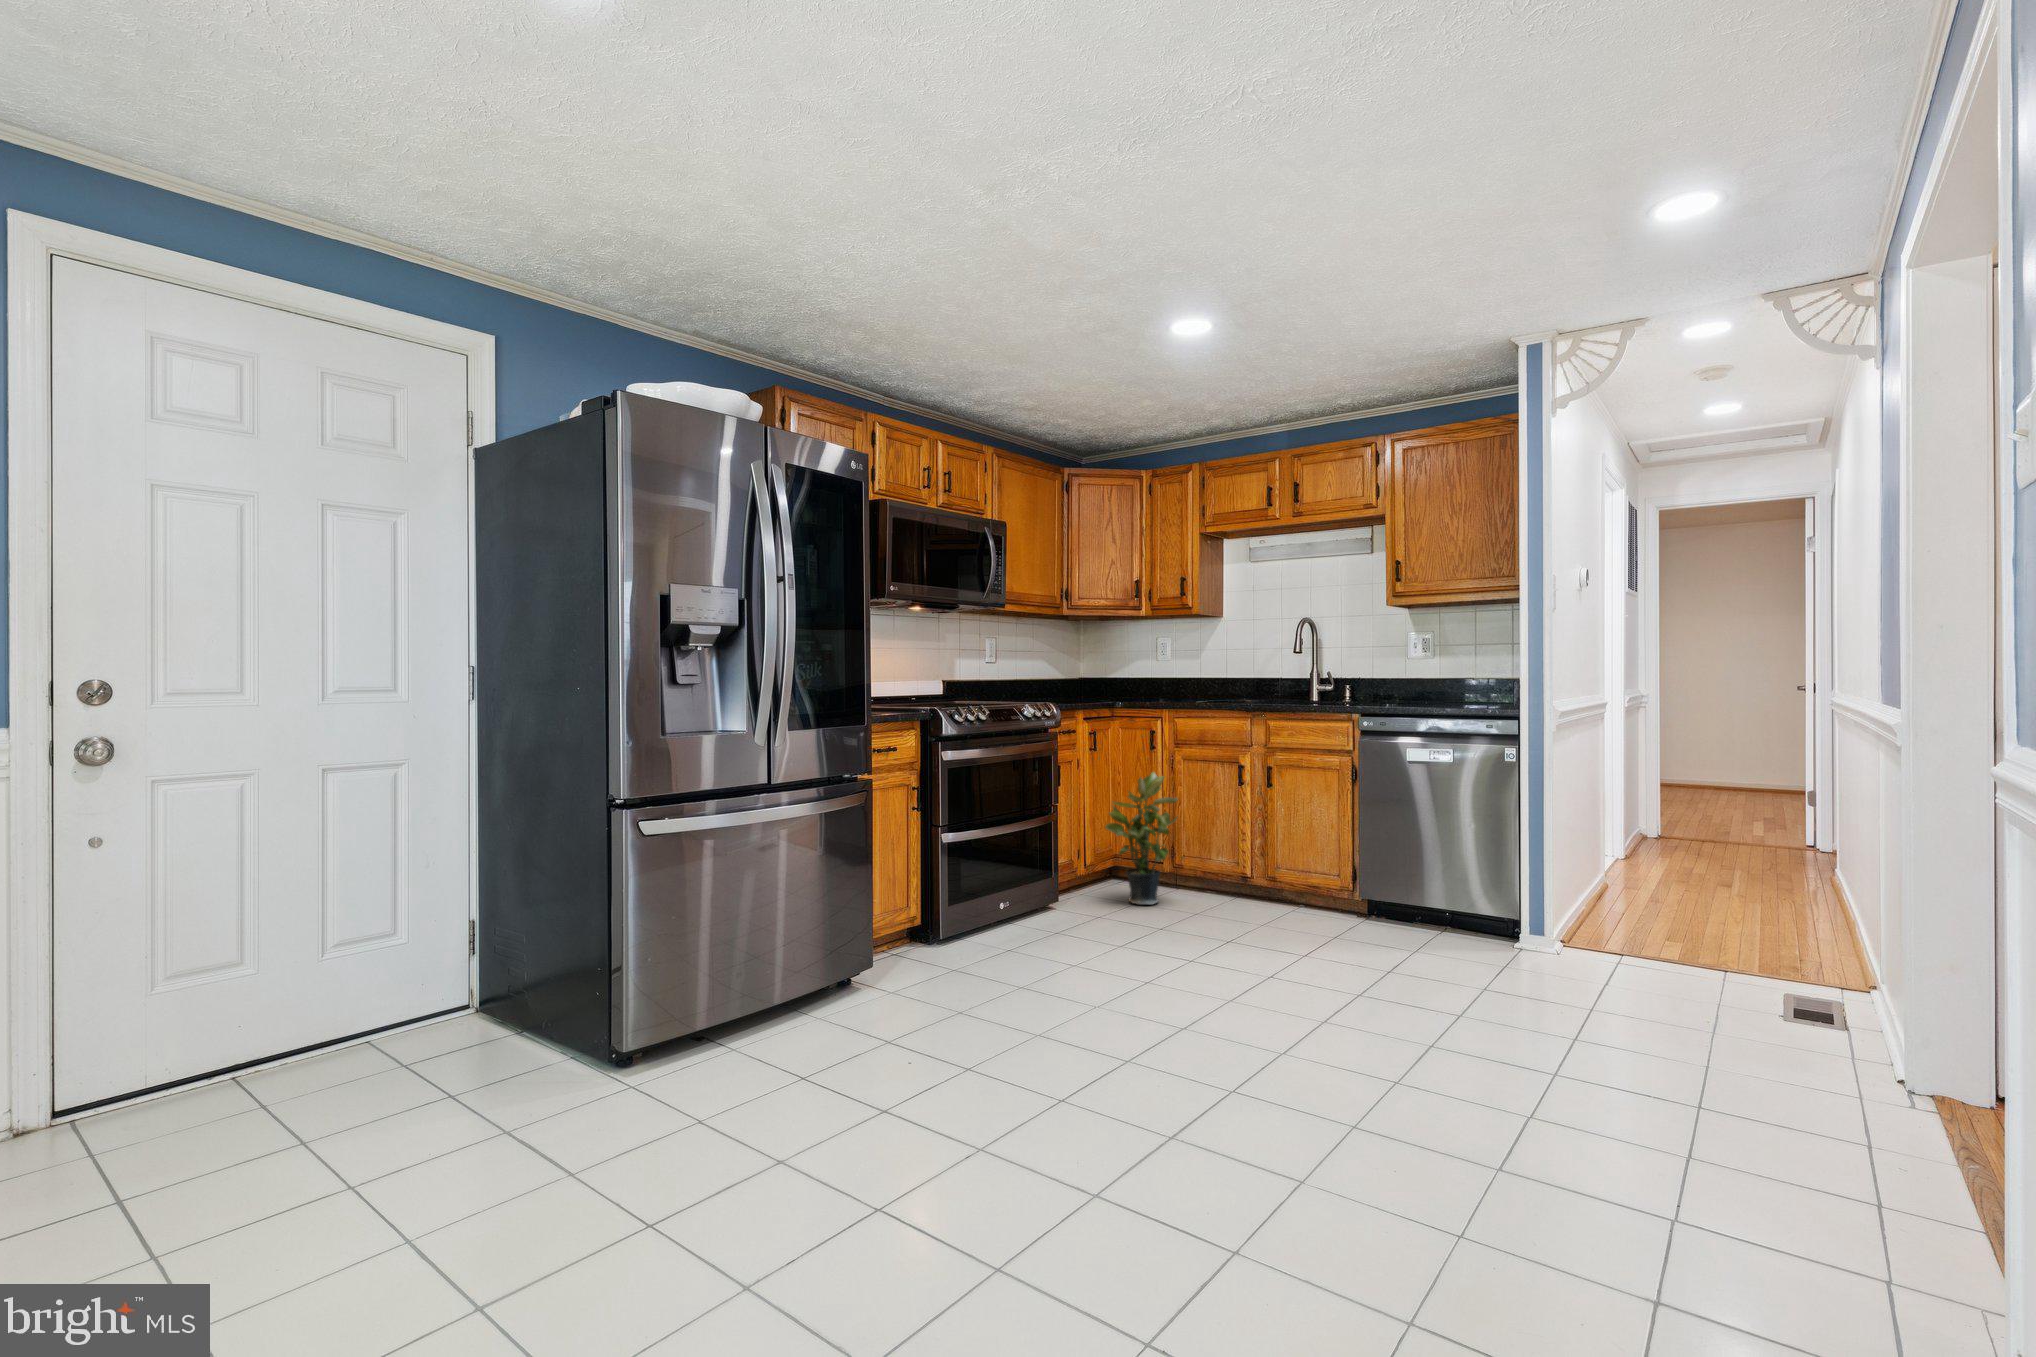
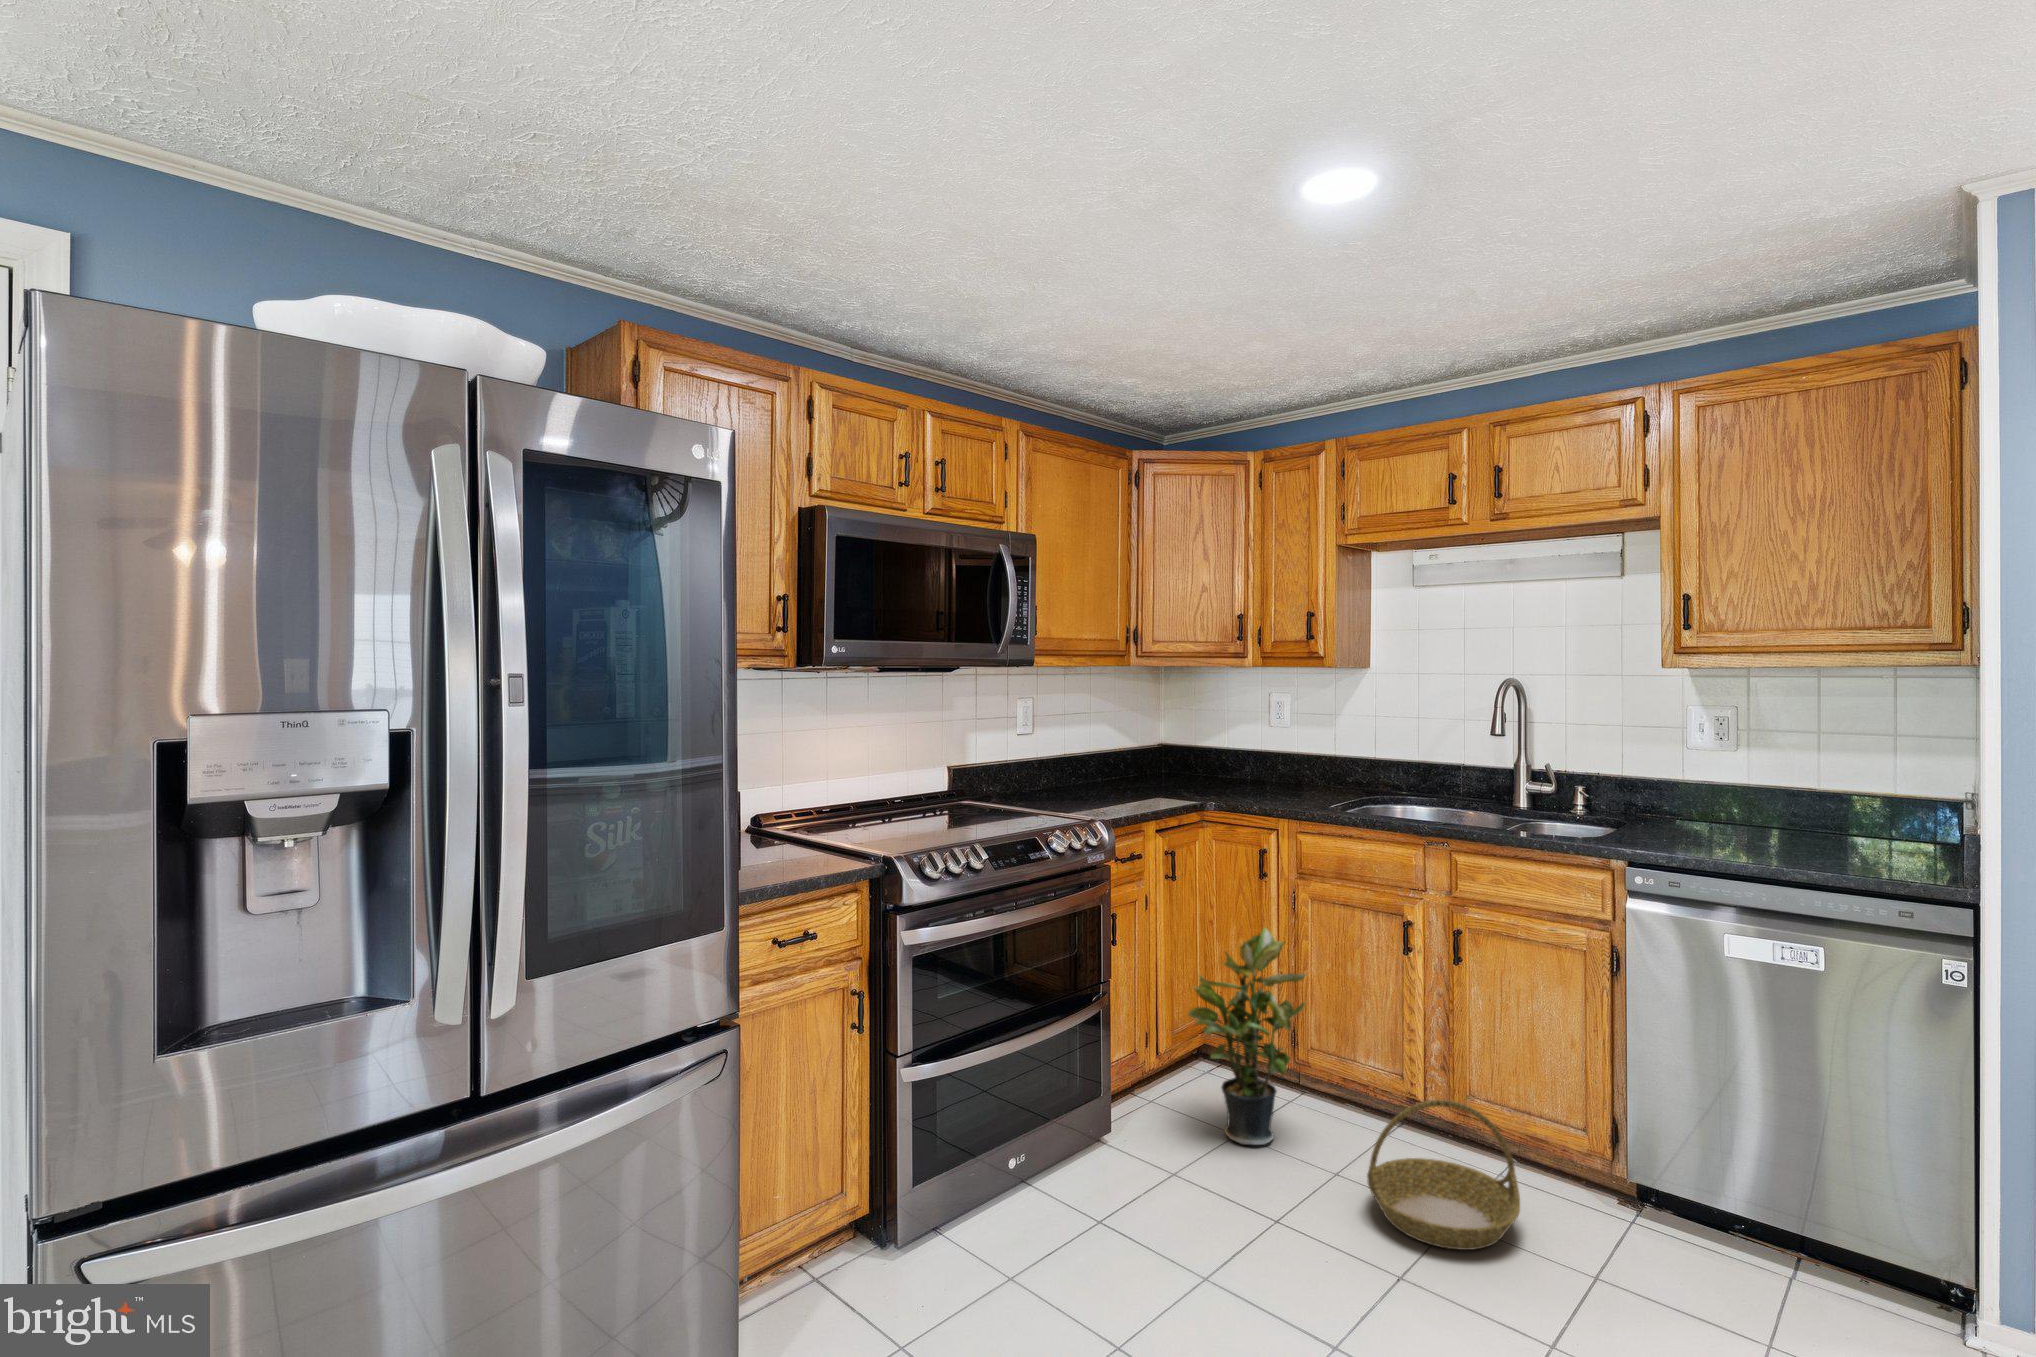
basket: none [1212,854,1298,933] -> present [1367,1100,1520,1250]

